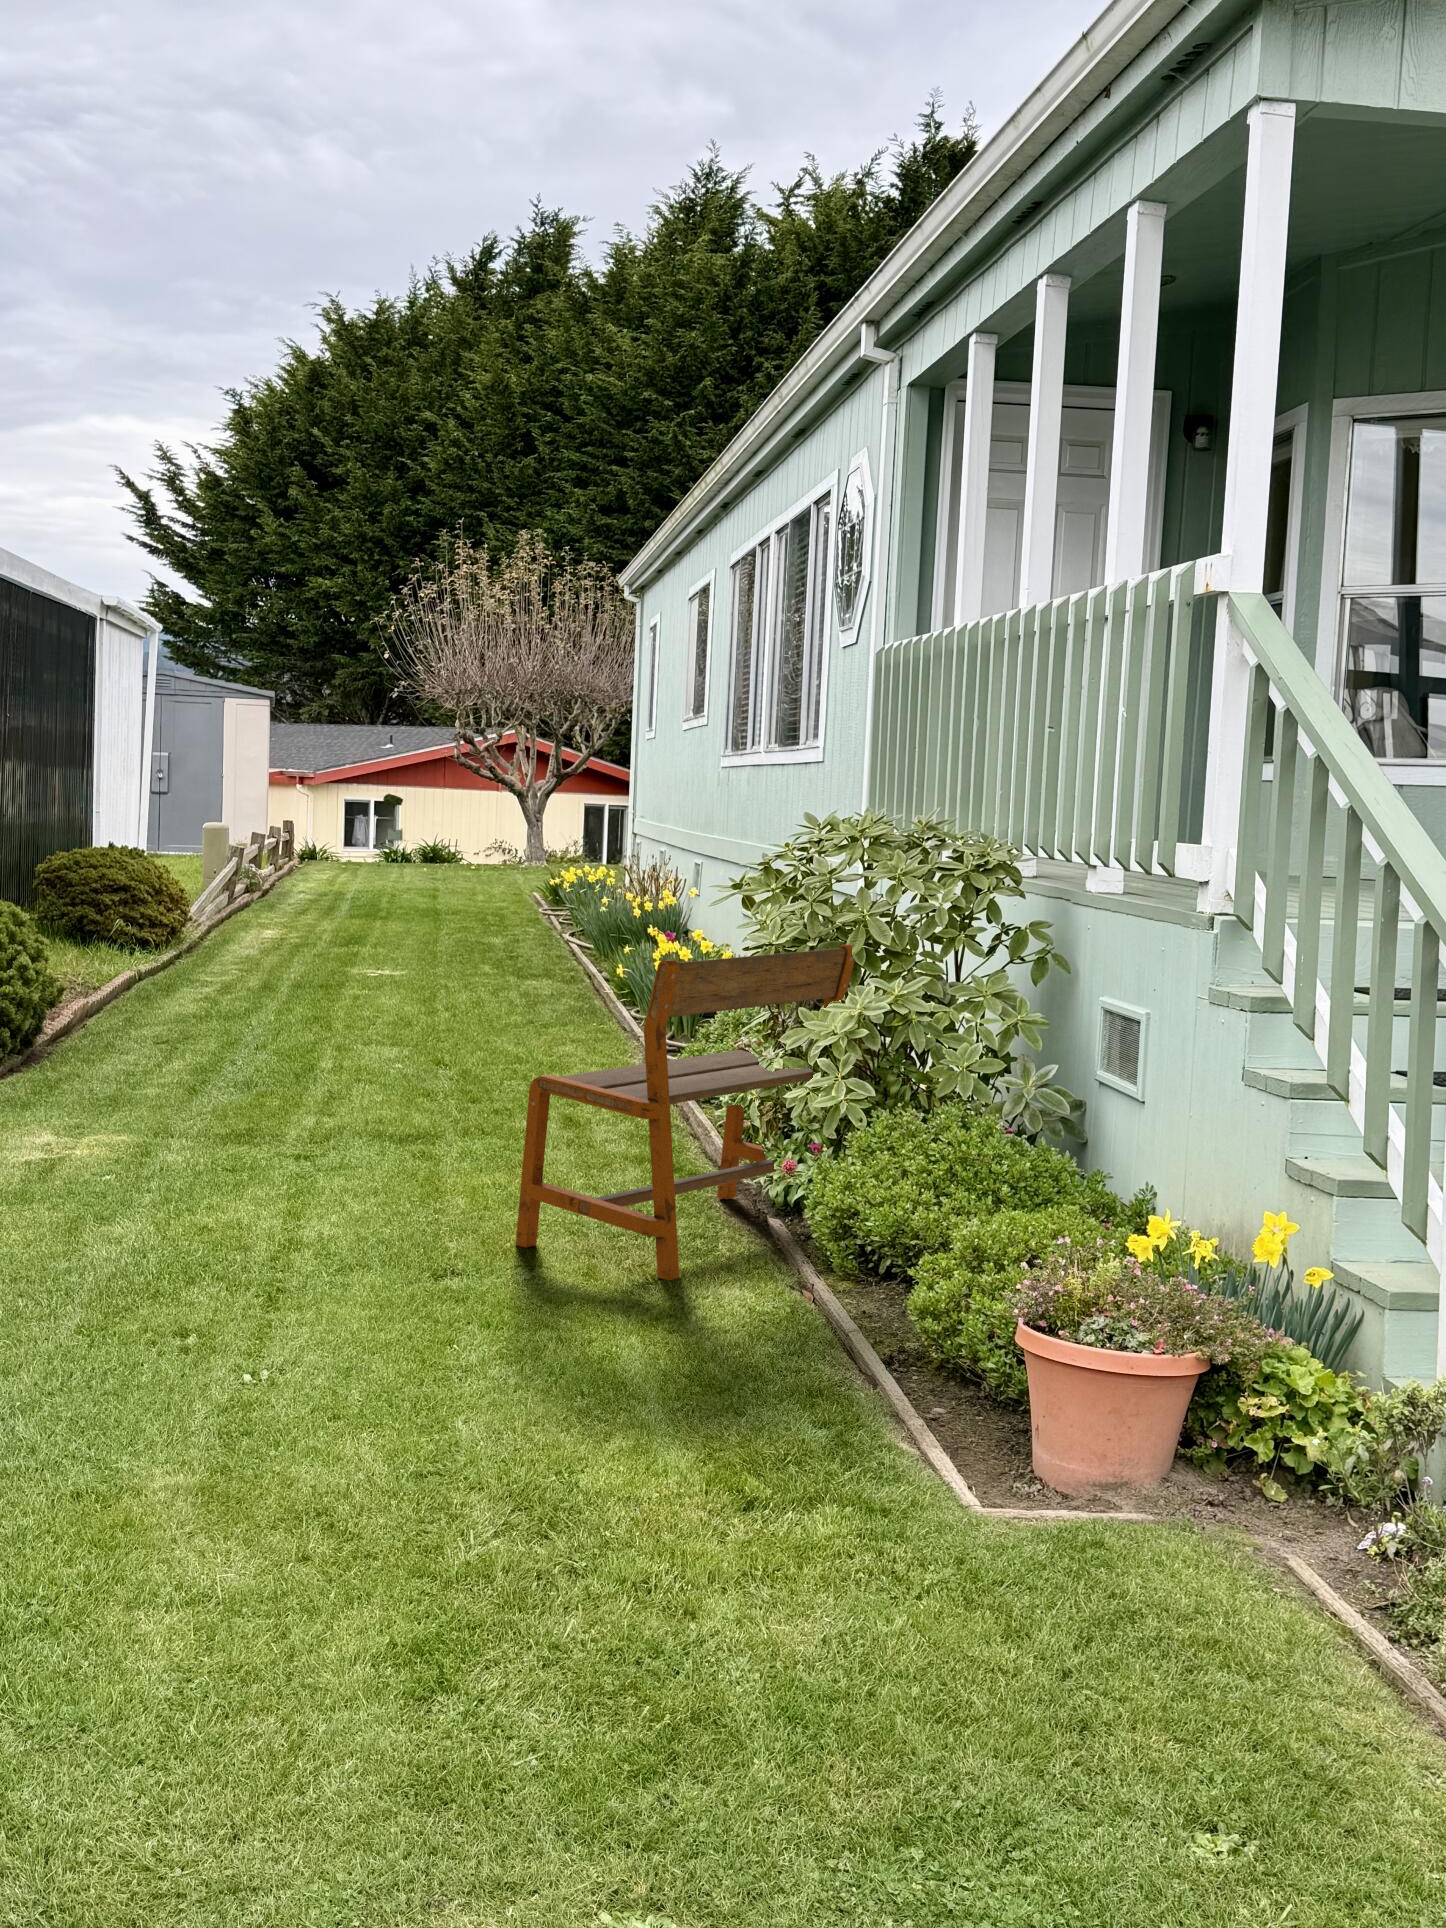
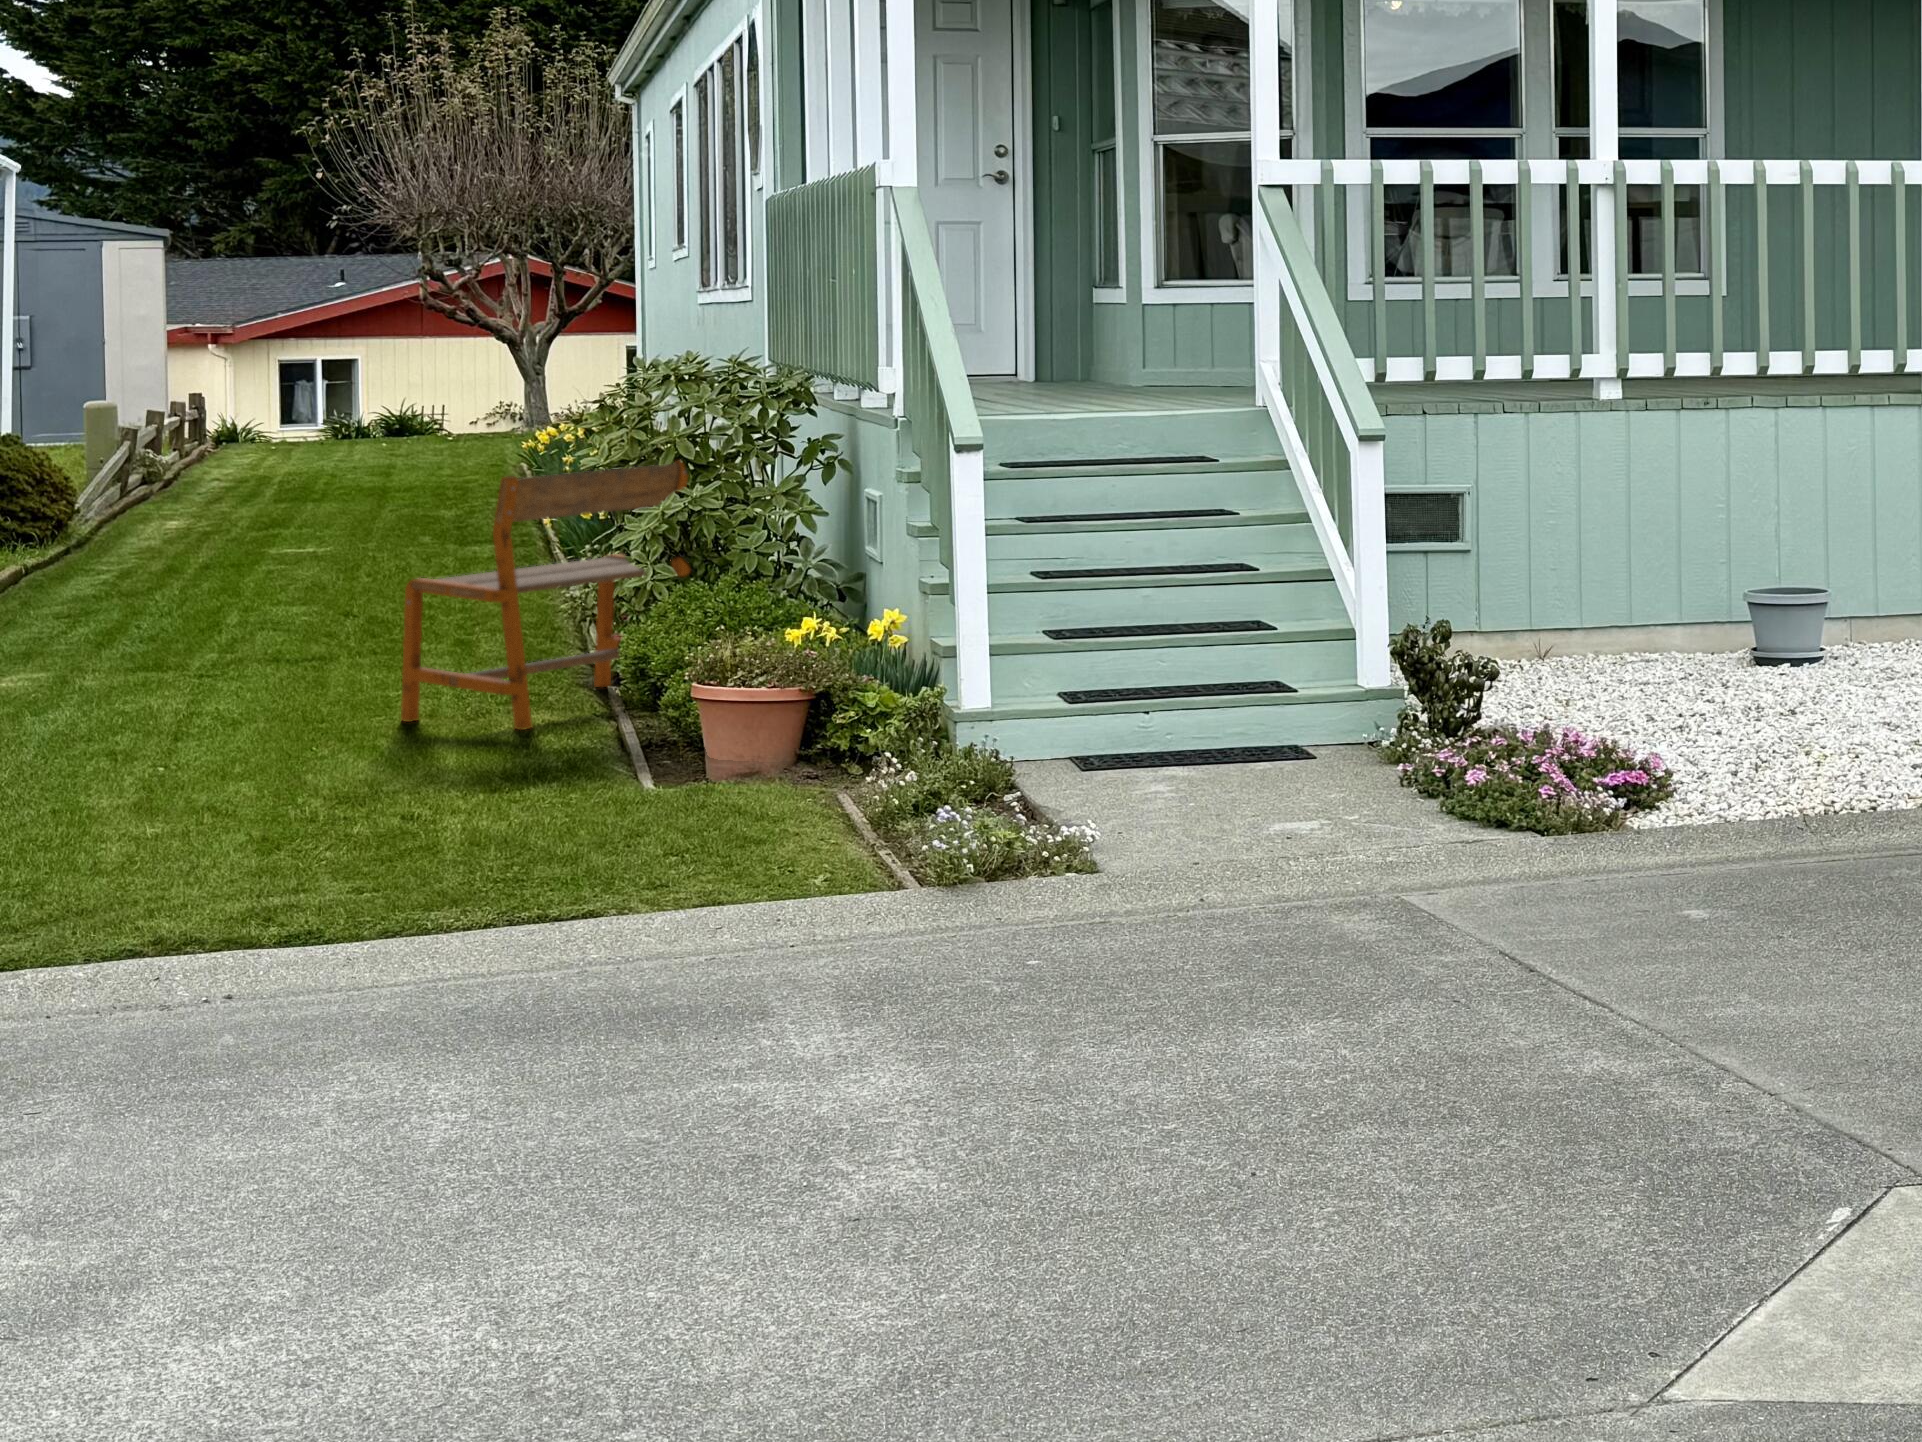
potted tree: present [383,794,403,840] -> none [339,349,370,413]

